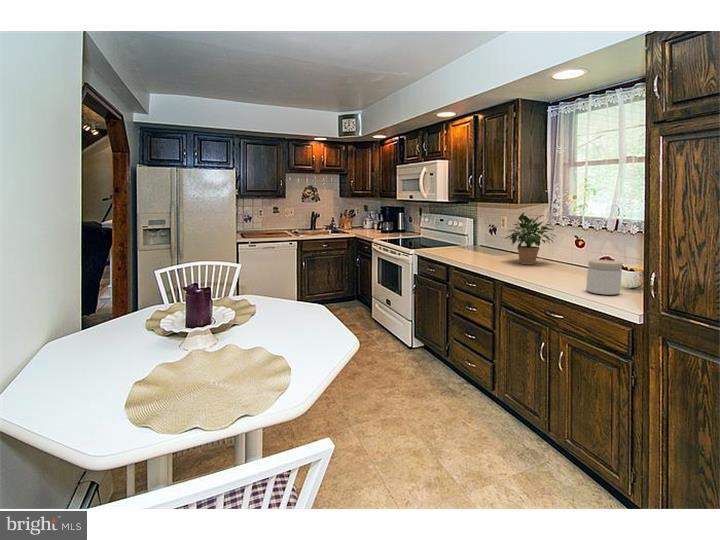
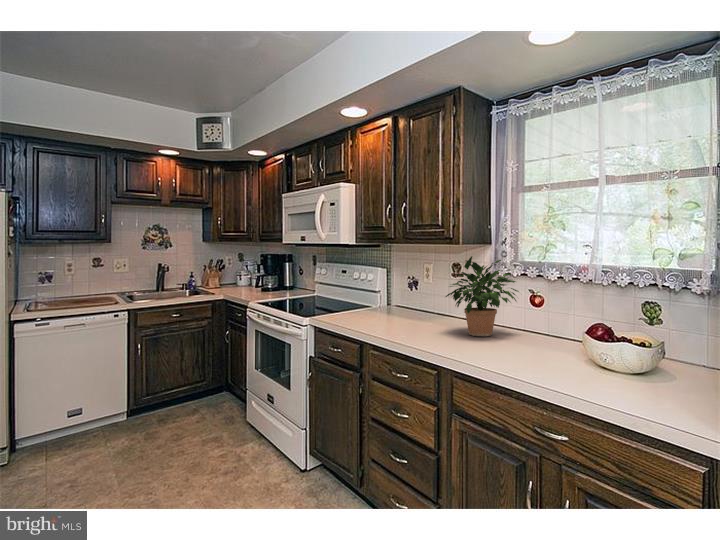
jar: present [586,260,623,295] -> none [605,331,664,395]

